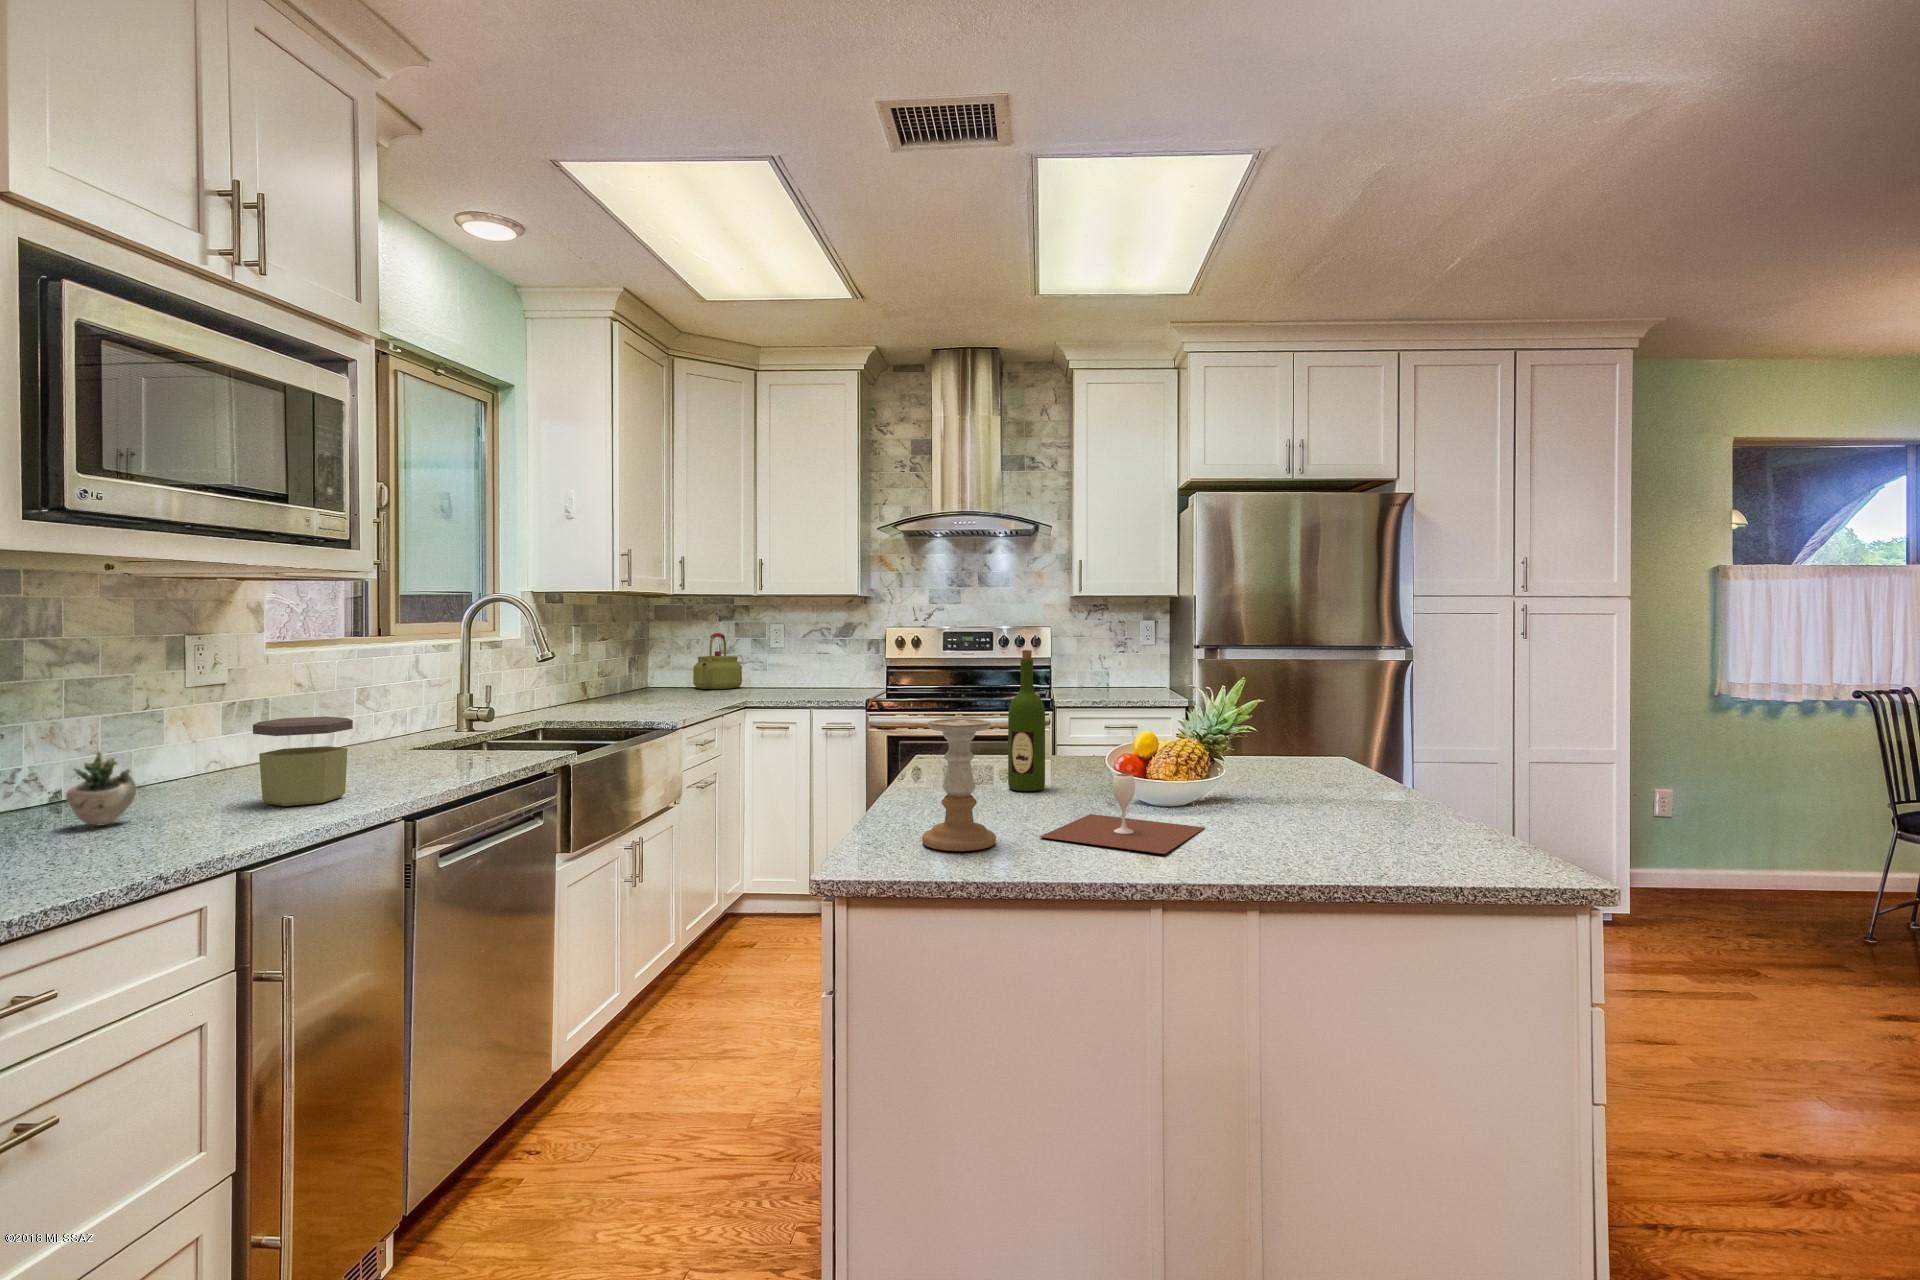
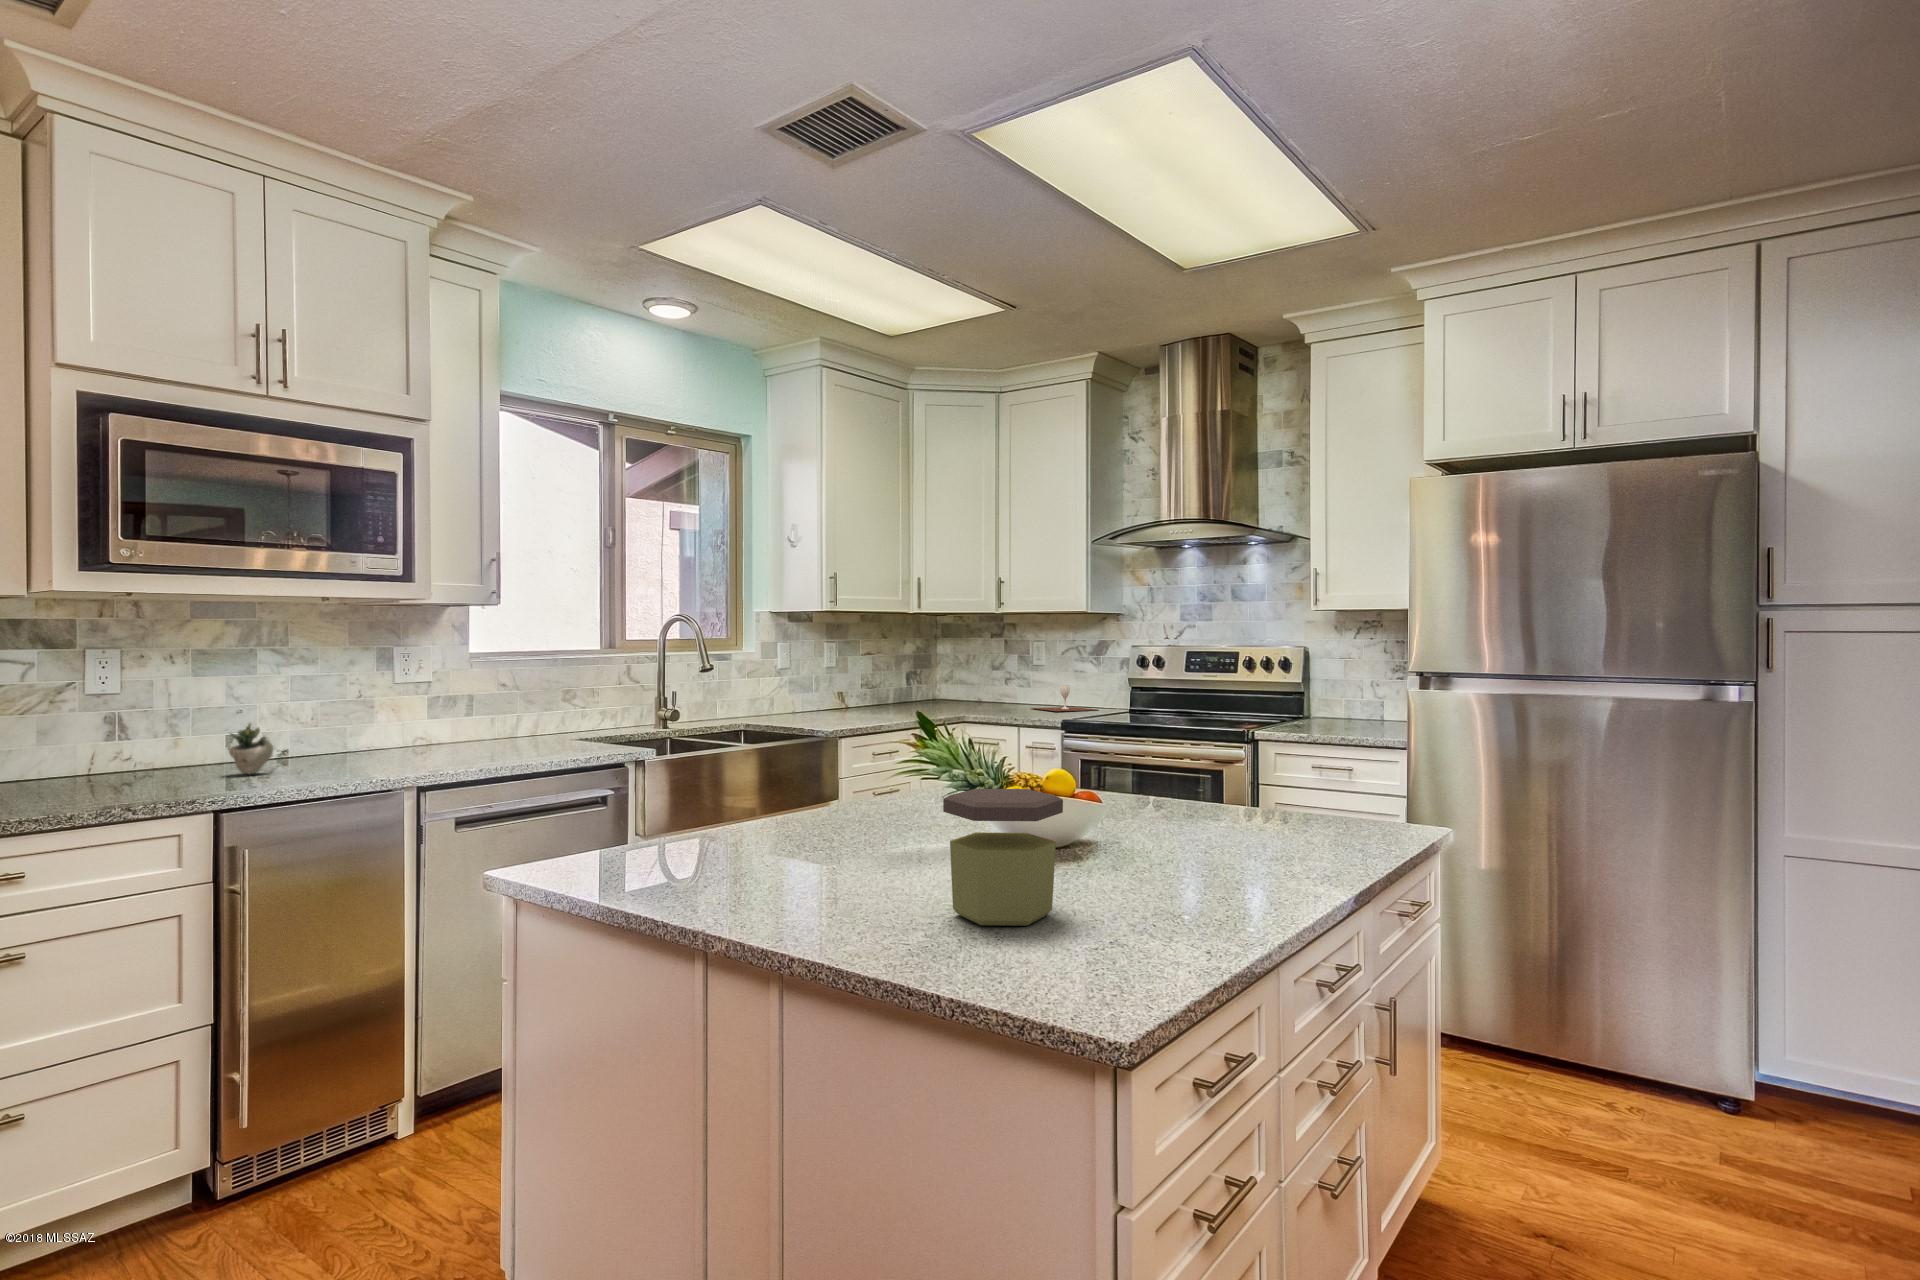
kettle: present [693,633,742,689] -> none [942,650,992,708]
wine bottle: present [1008,650,1045,791] -> none [882,663,925,825]
jar: present [253,716,353,806] -> present [943,789,1063,926]
candle holder: present [922,719,996,851] -> none [614,730,695,868]
wine glass: present [1040,774,1205,854] -> present [1032,685,1097,711]

